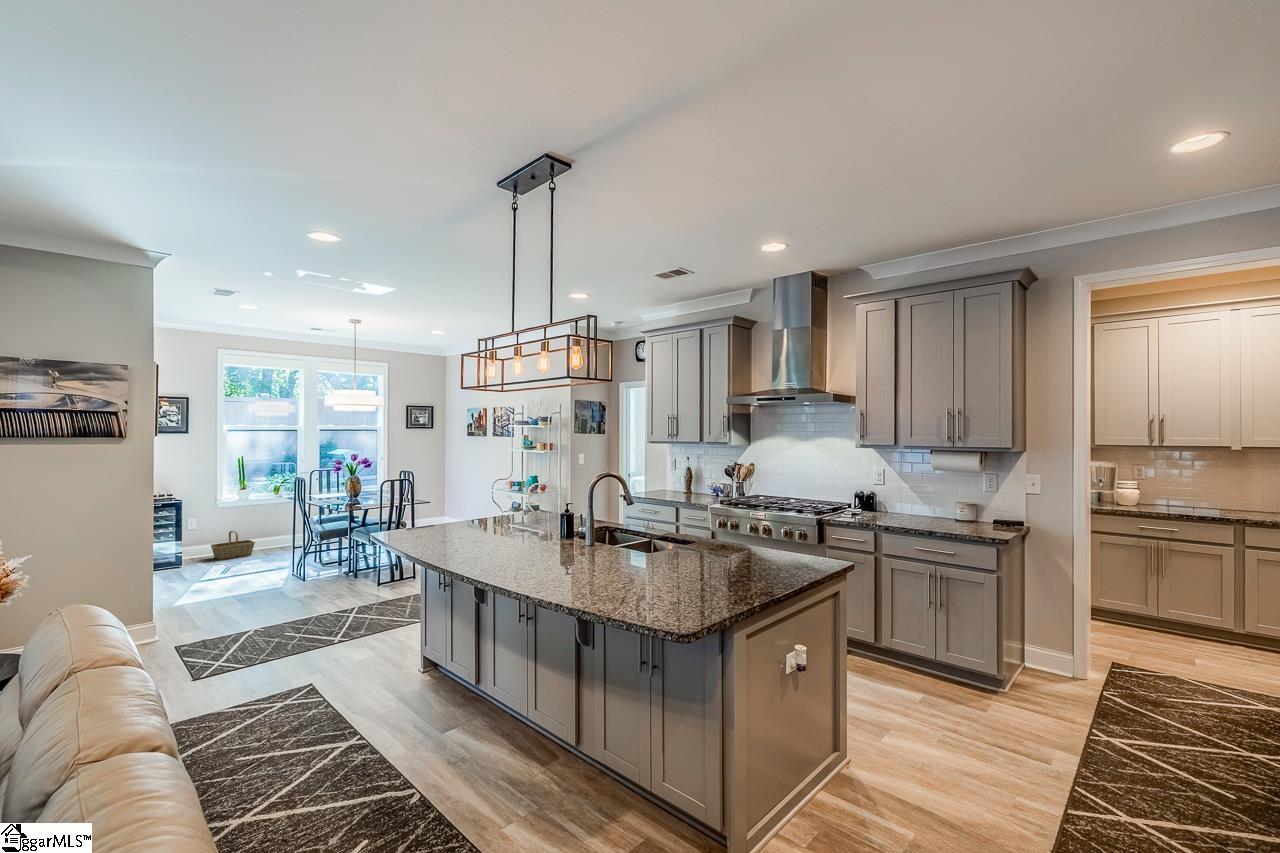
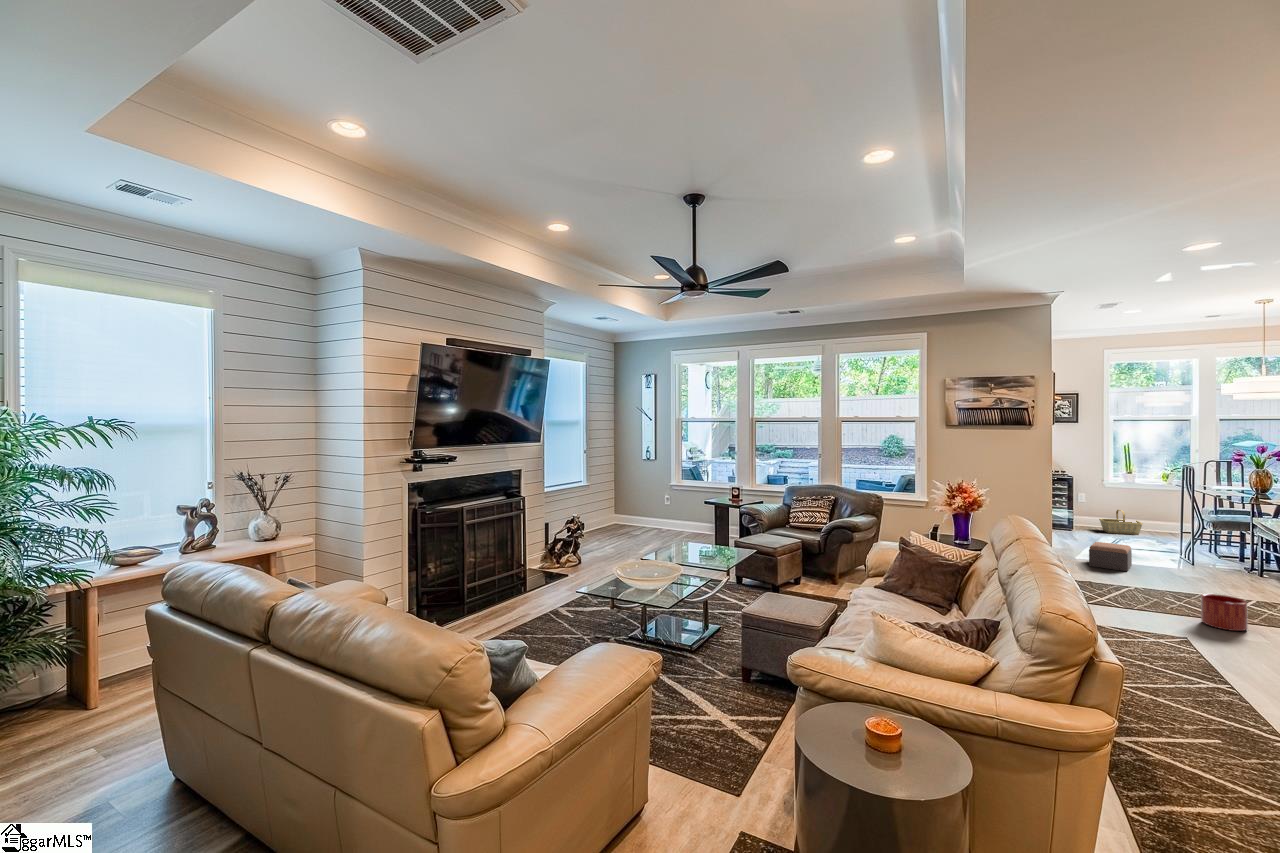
footstool: none [199,575,246,612] -> present [1089,542,1132,571]
planter: none [314,612,351,651] -> present [1201,594,1248,631]

